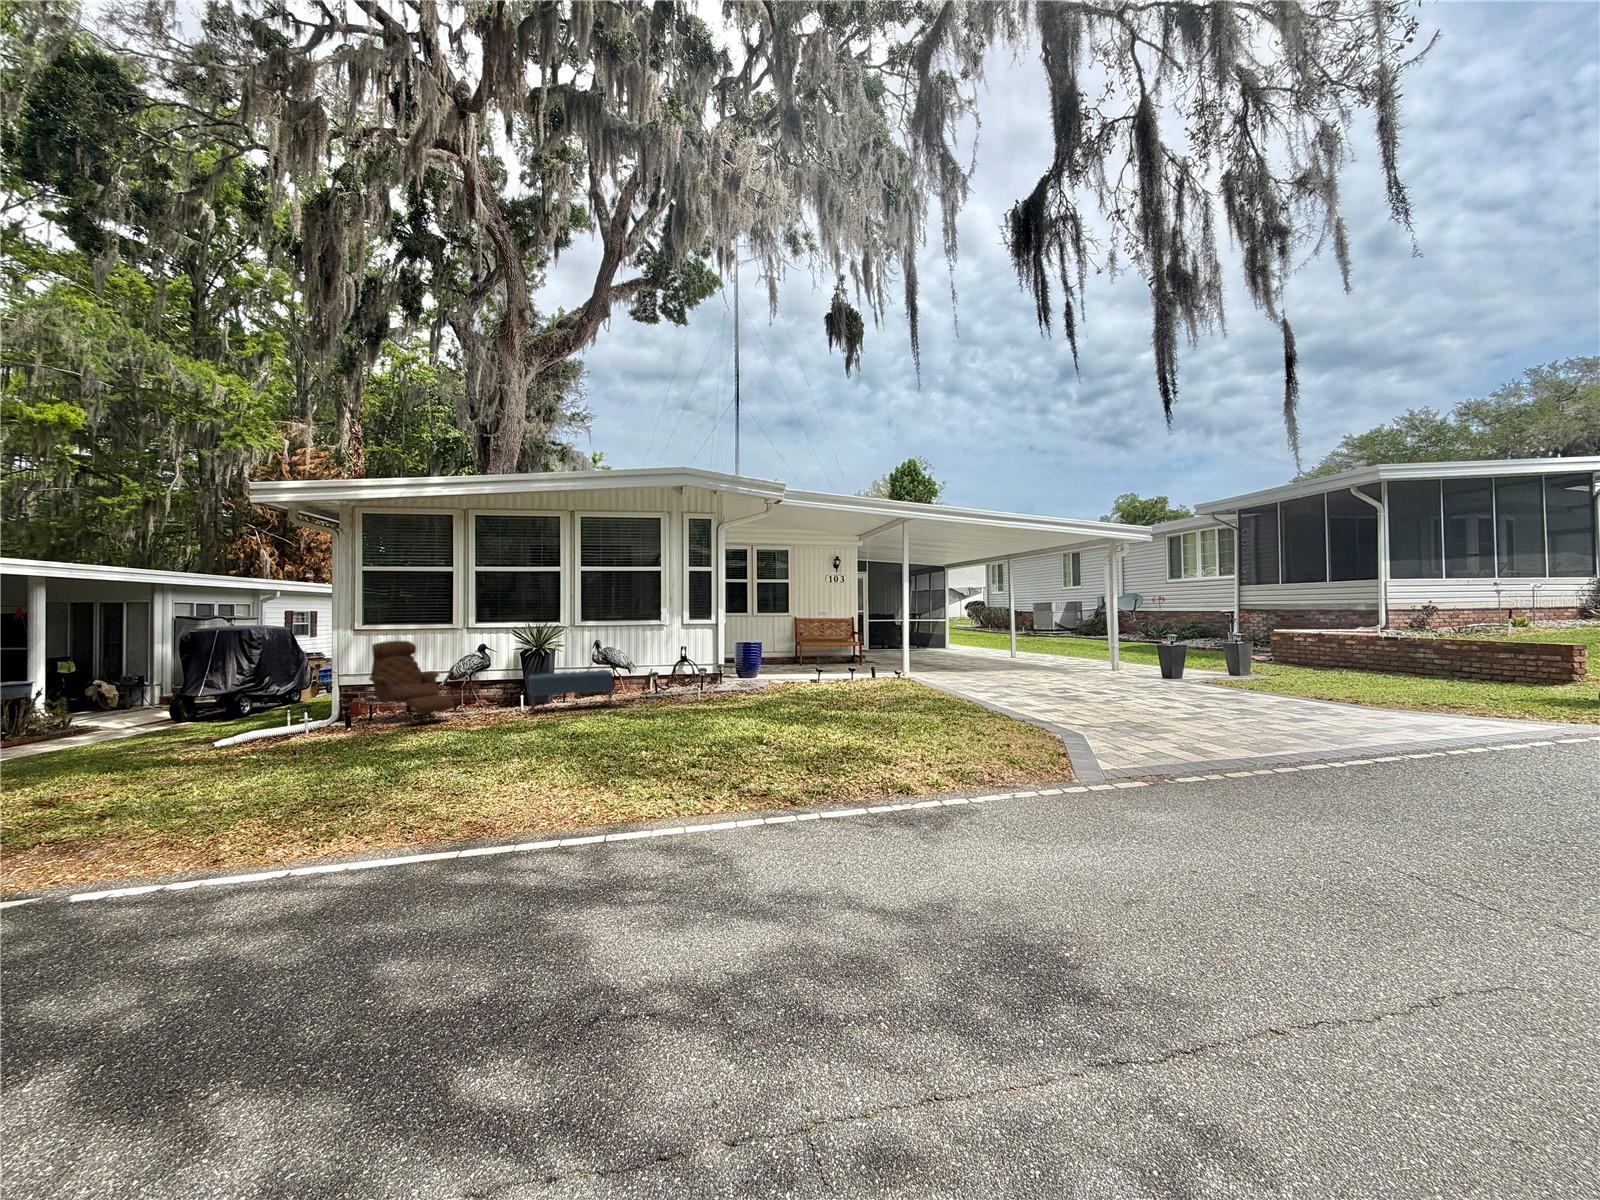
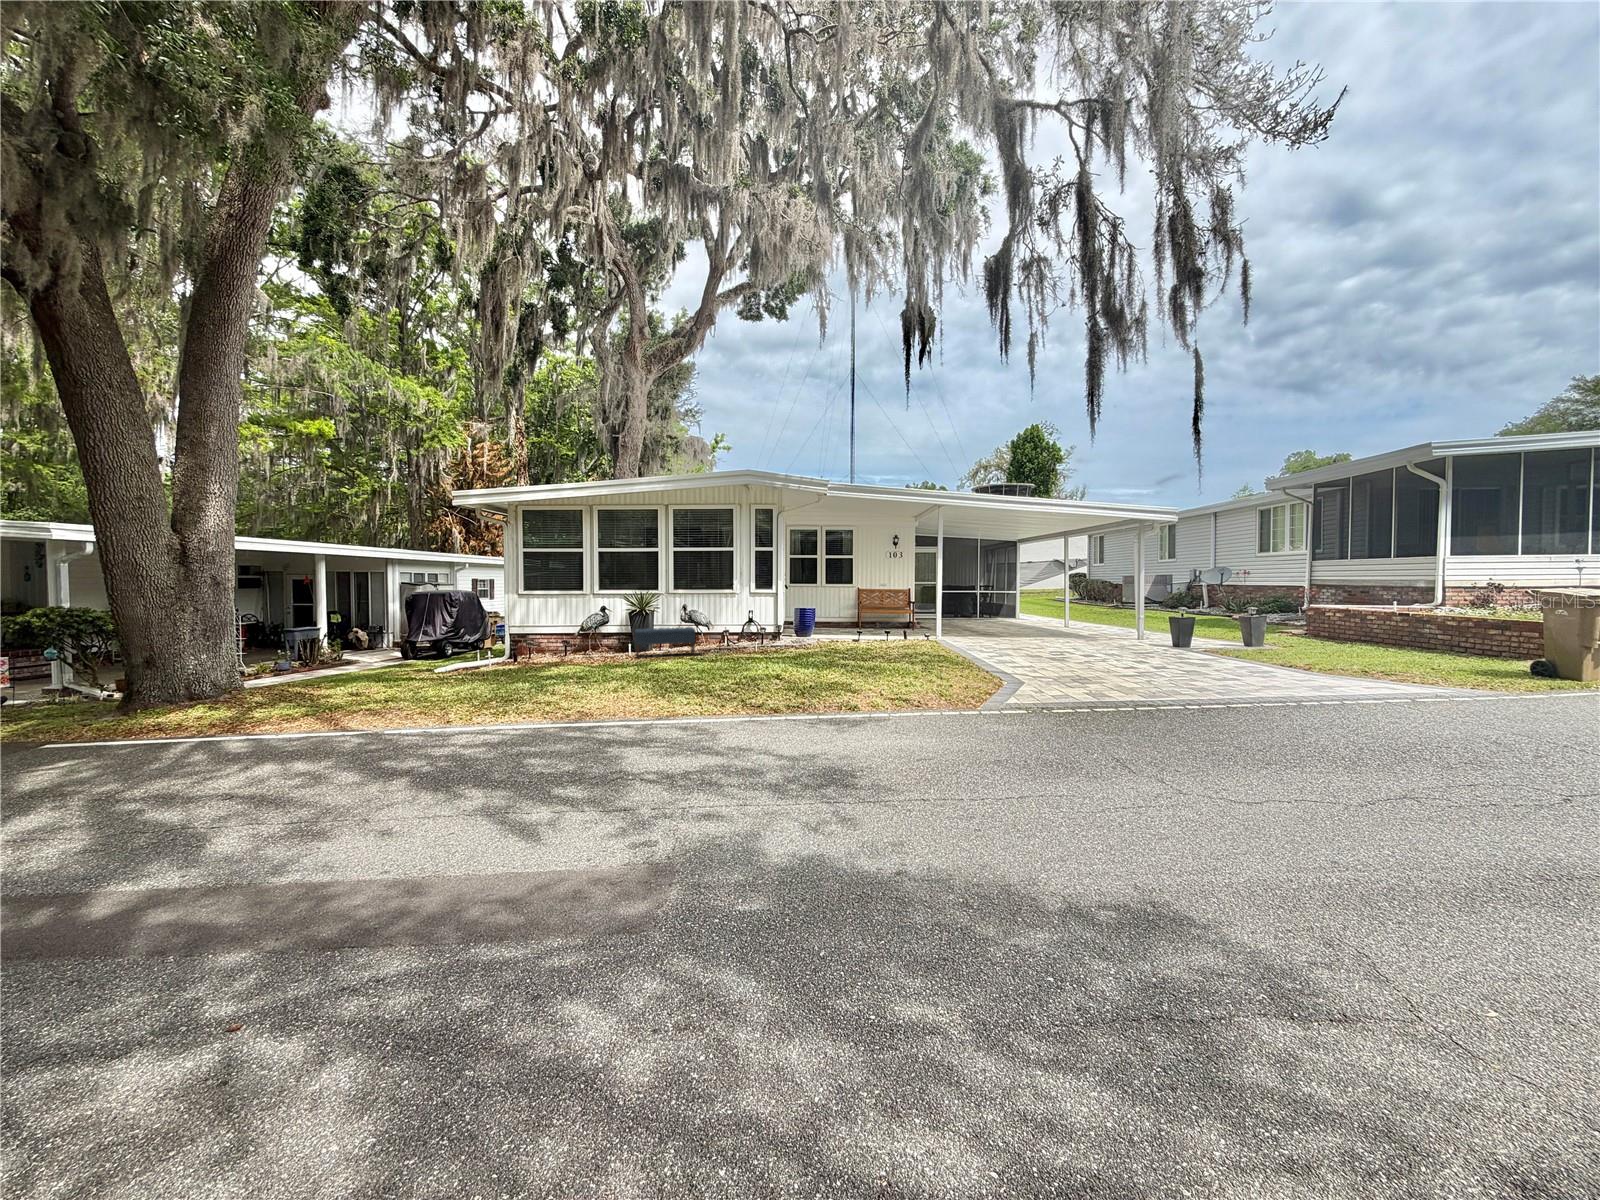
lounge chair: present [369,641,454,724] -> none [528,603,584,662]

